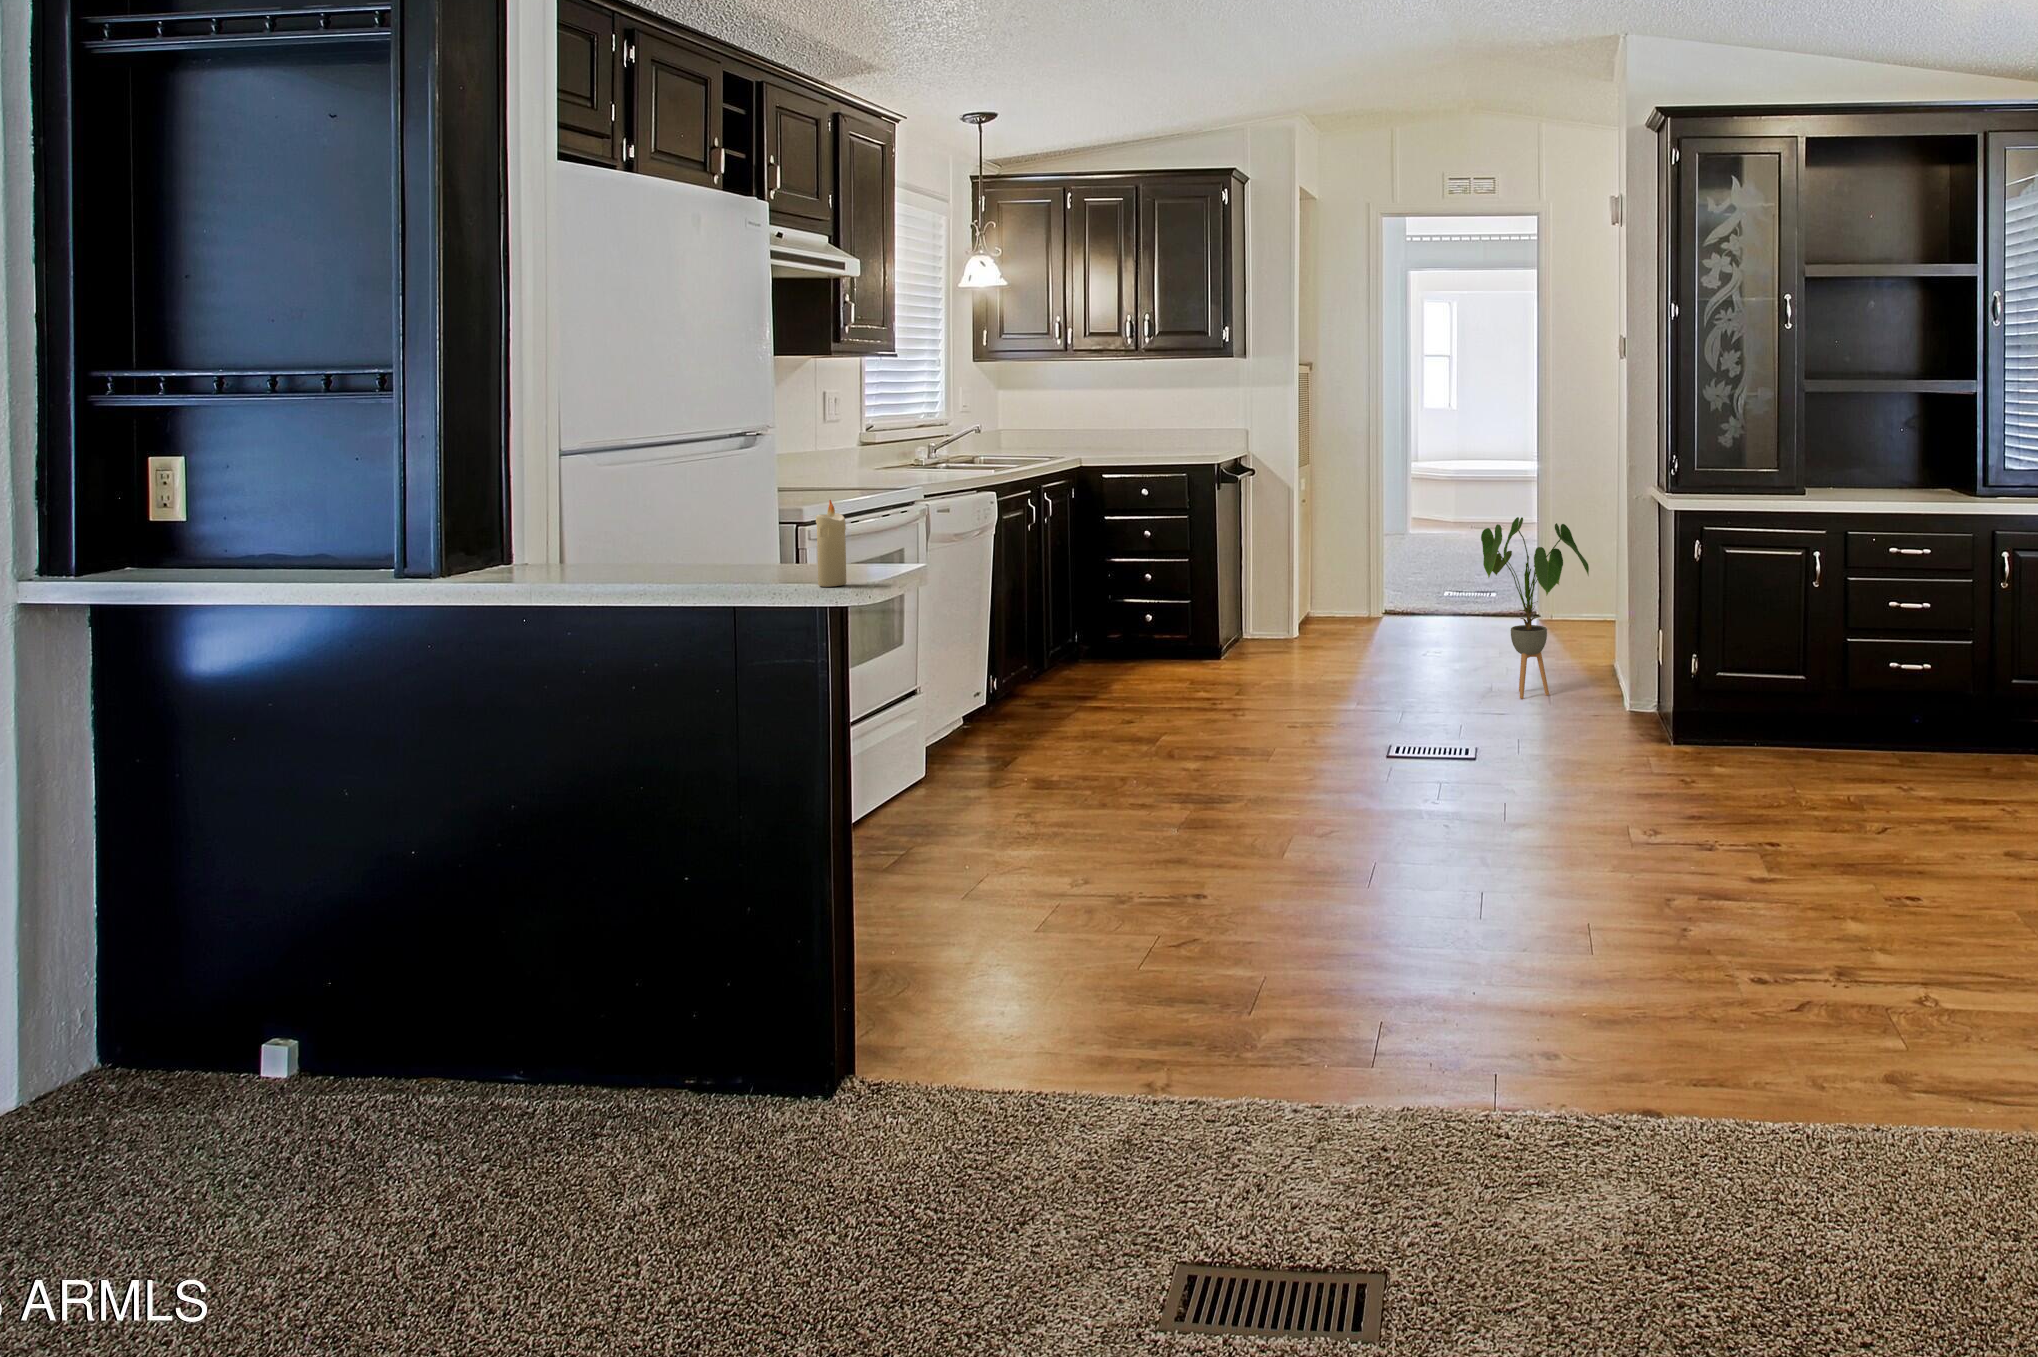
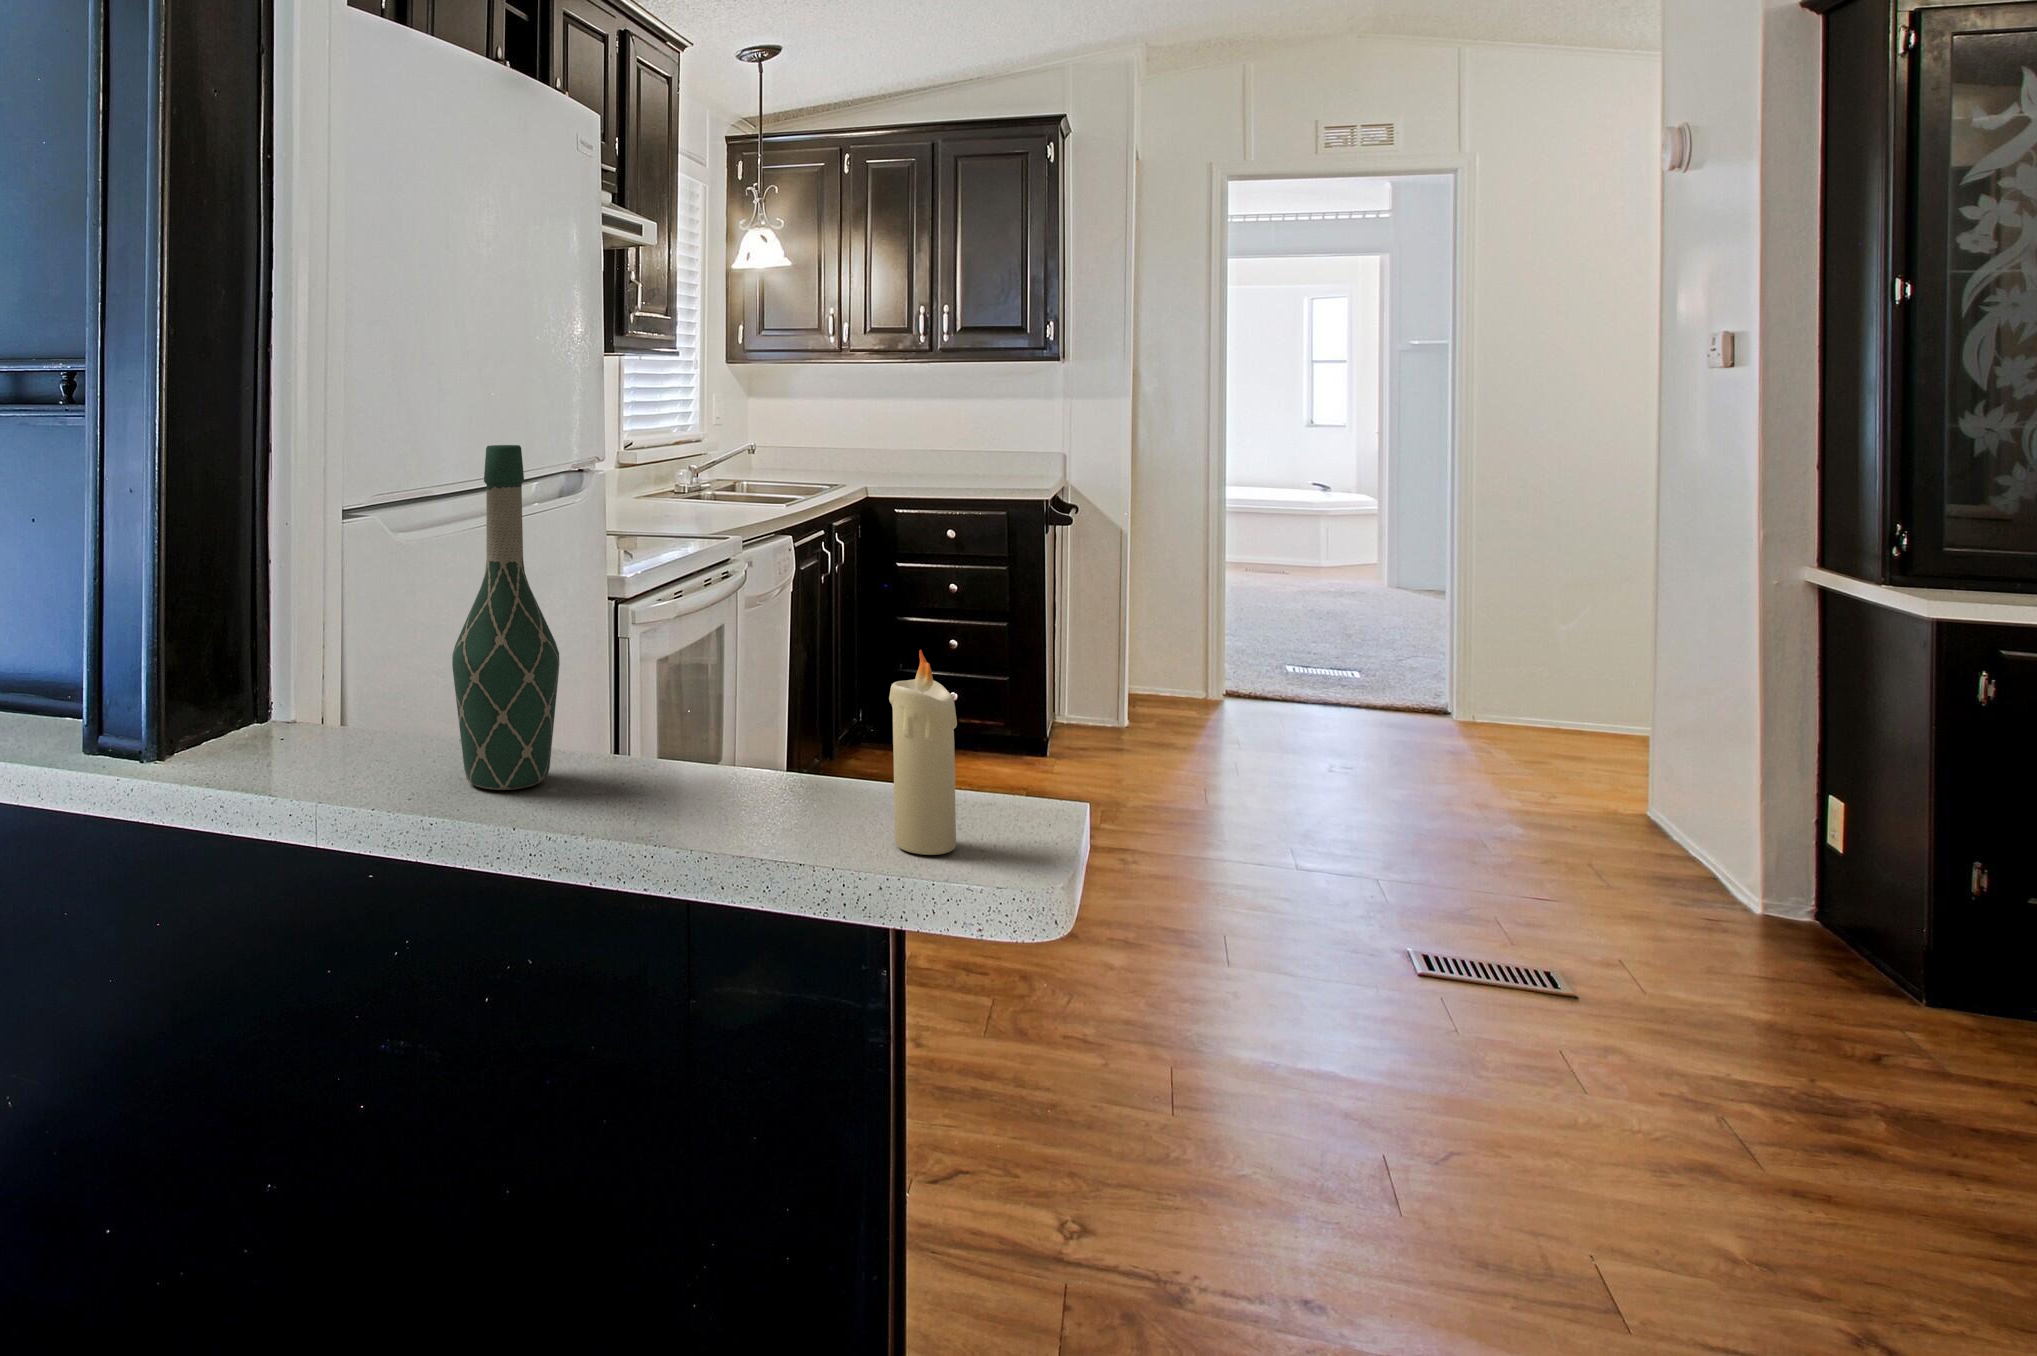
wine bottle: none [611,414,671,582] -> present [452,445,560,790]
house plant: present [1481,517,1589,698] -> none [1499,588,1695,863]

